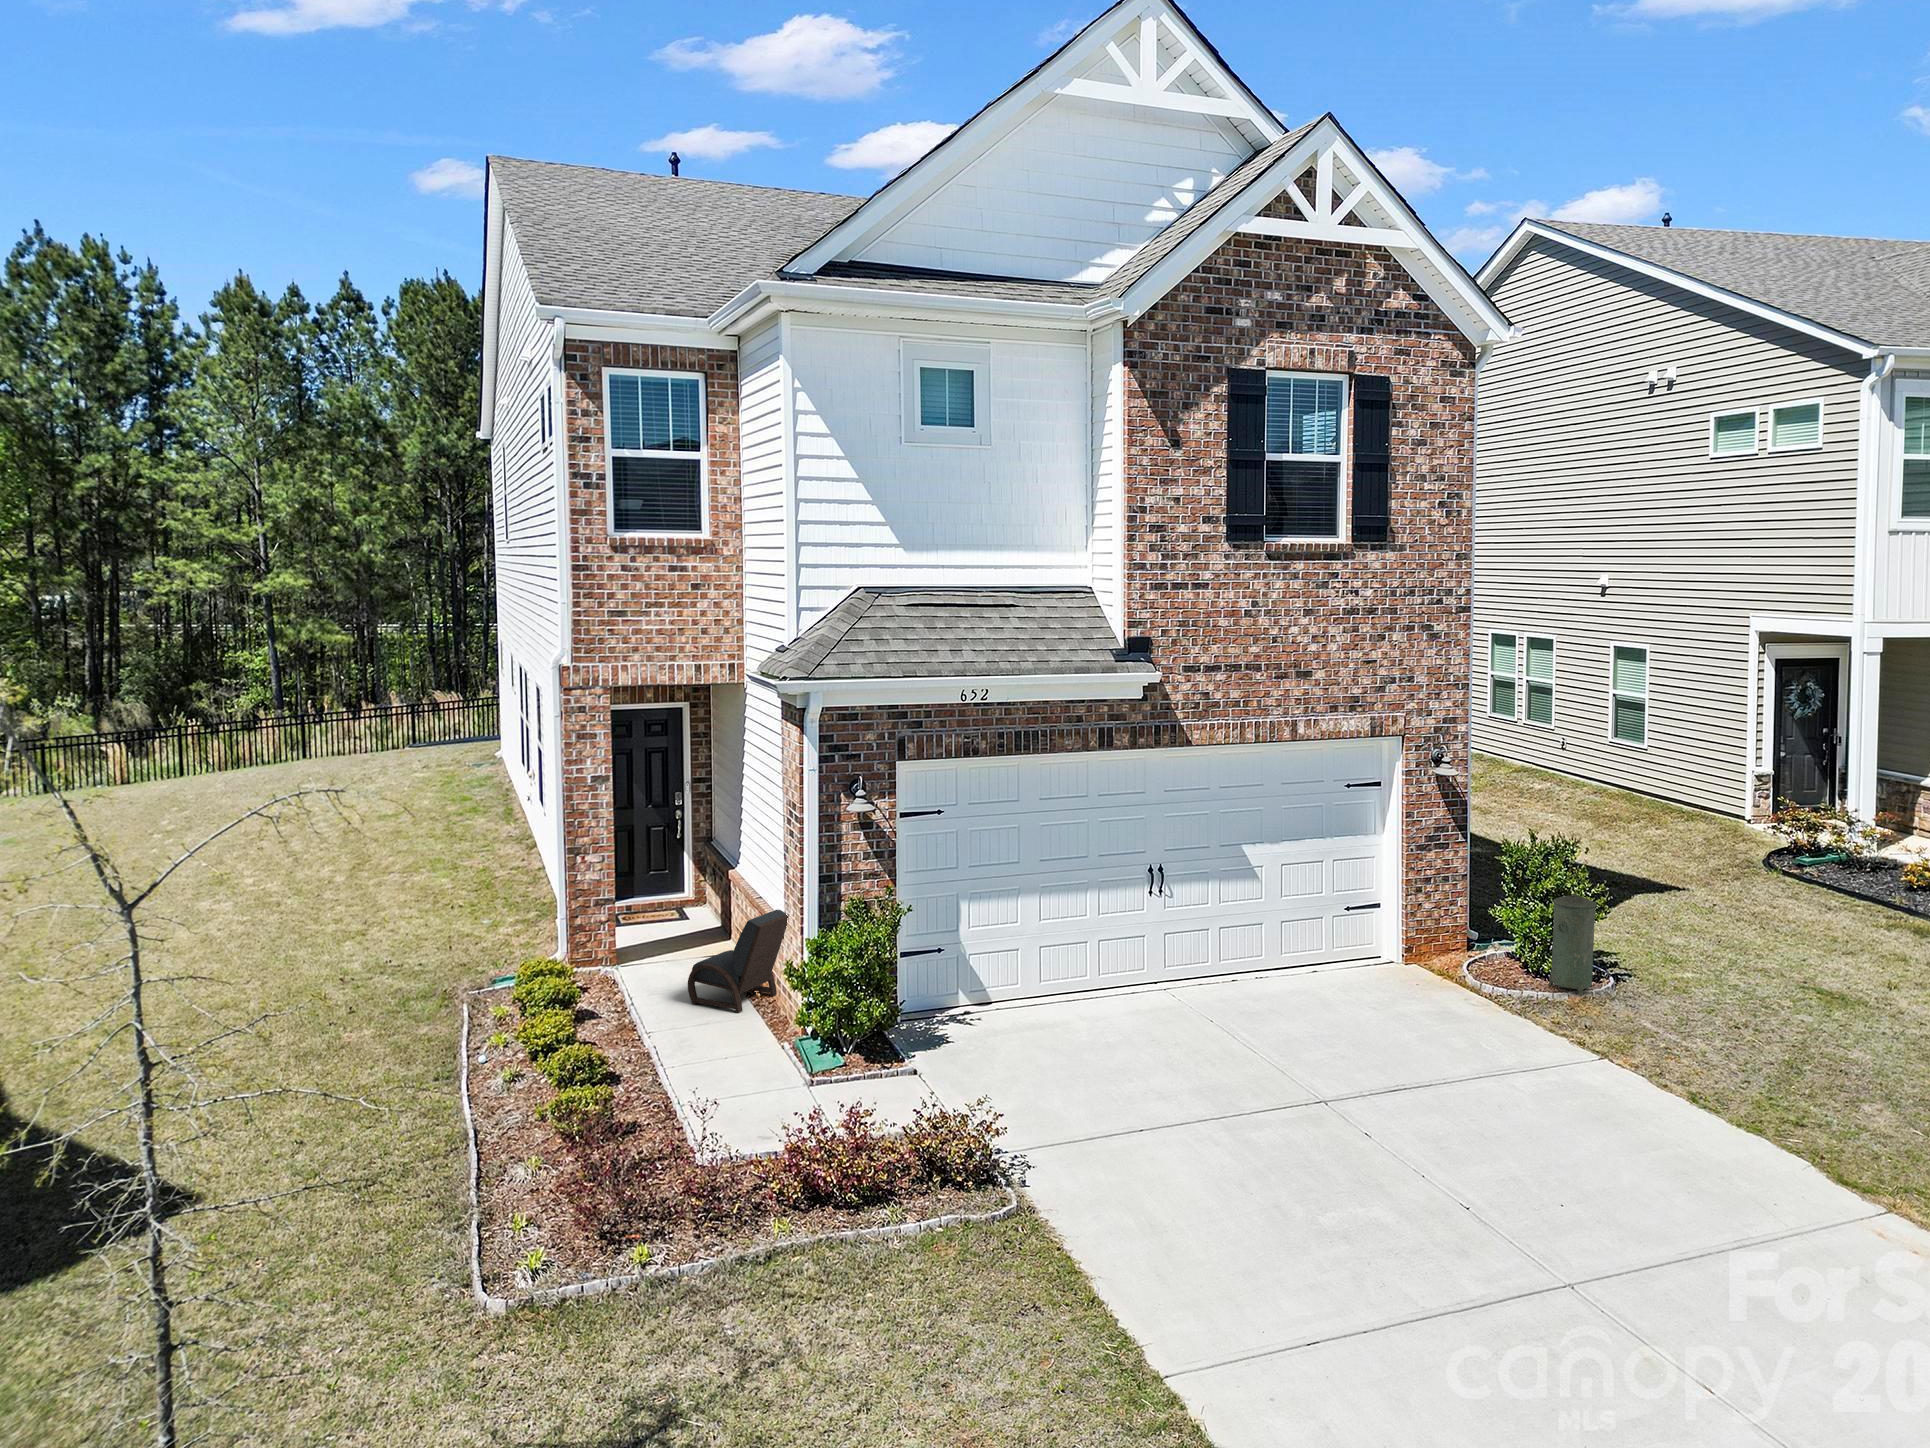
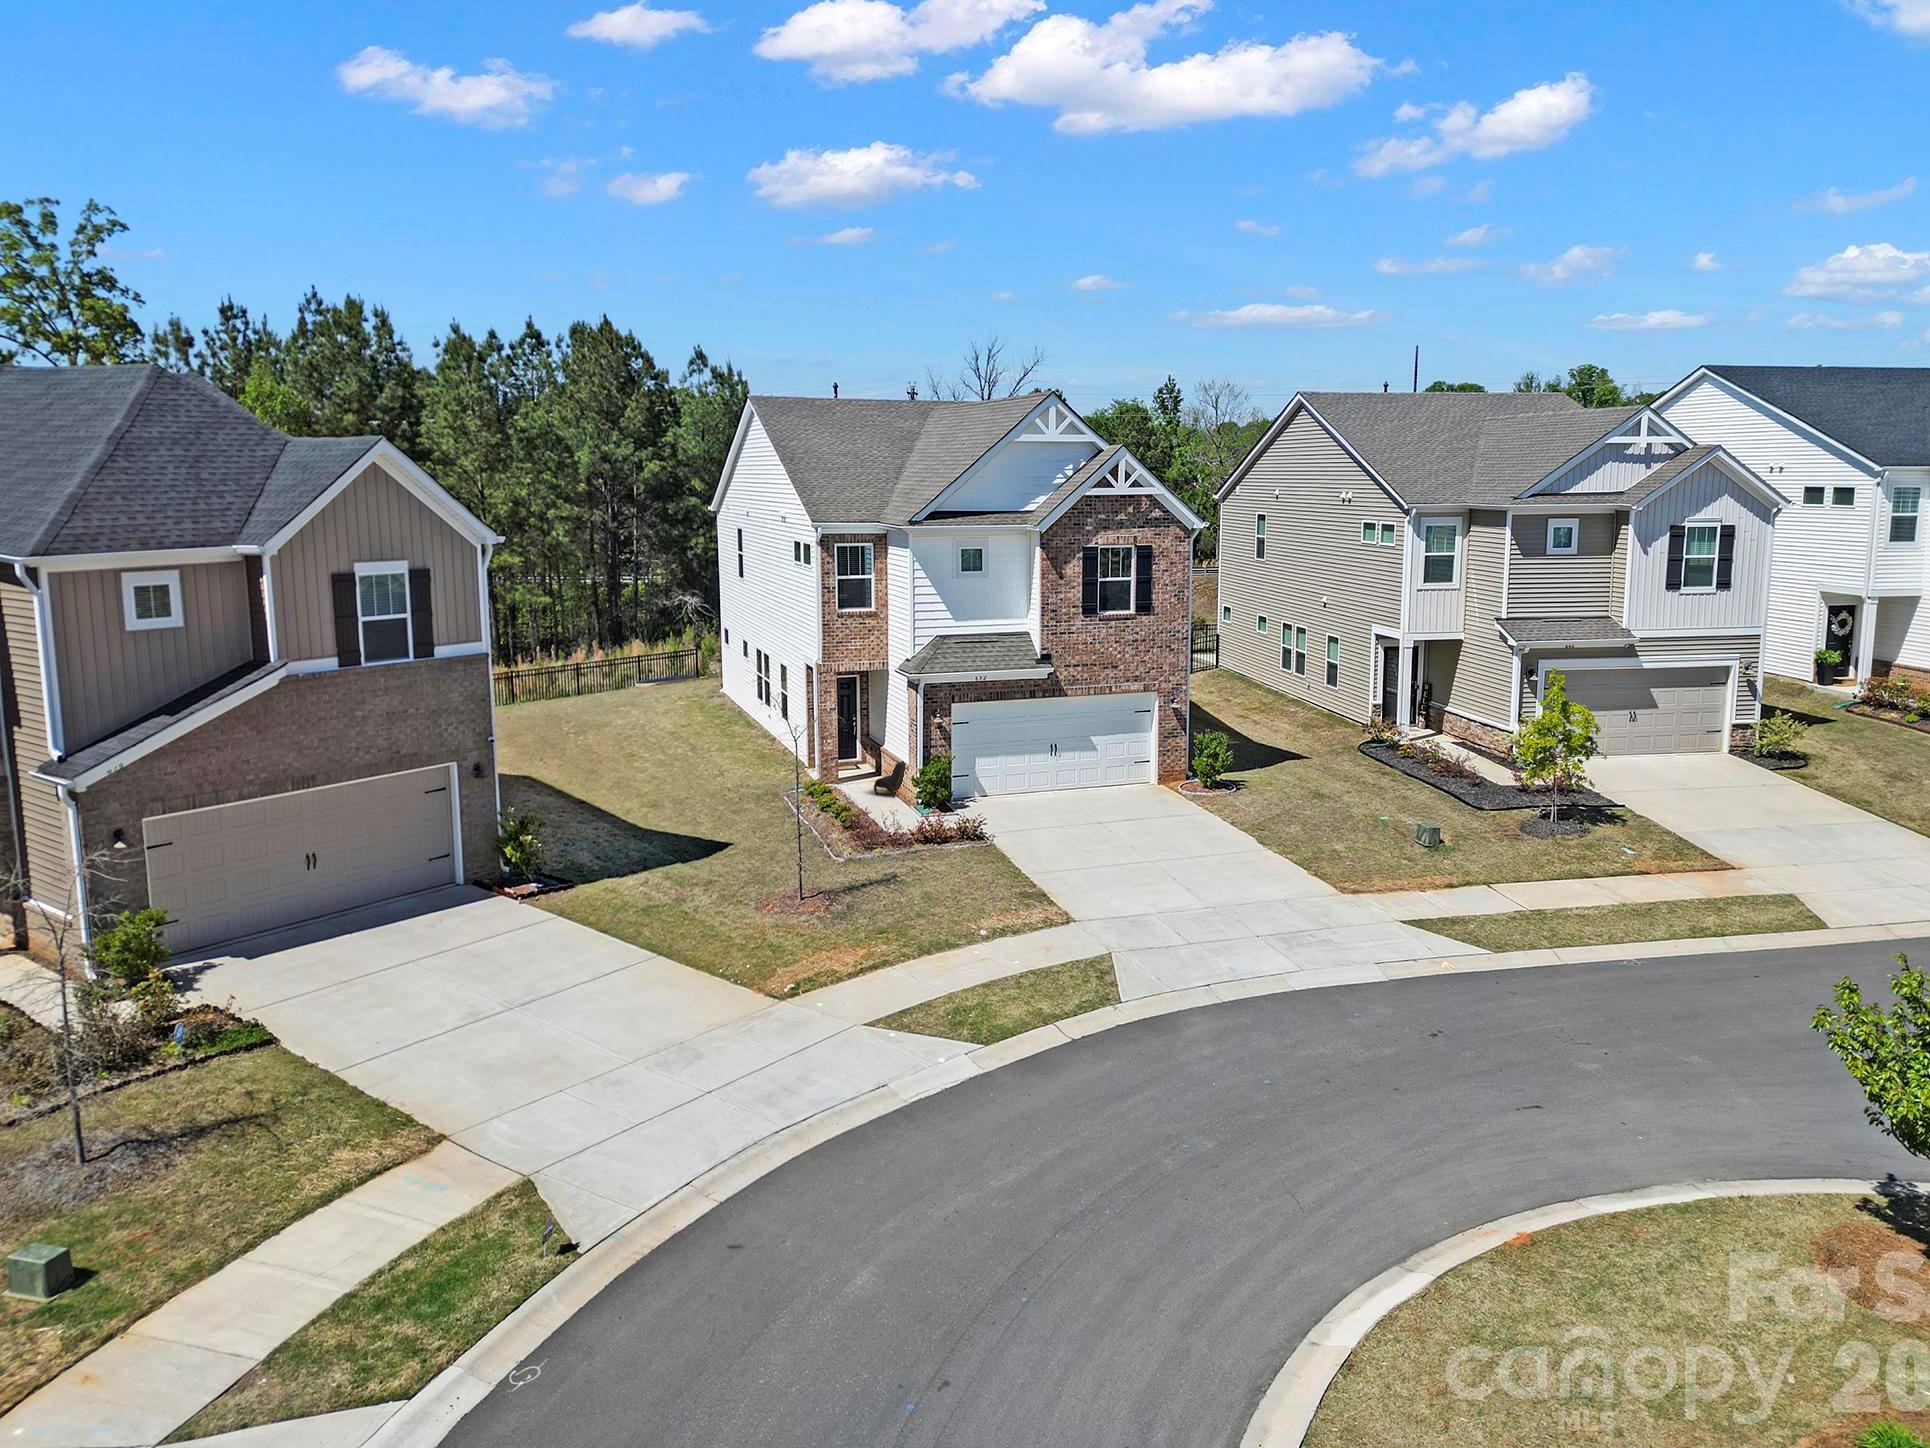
trash can: present [1549,895,1597,995] -> none [1210,755,1226,793]

